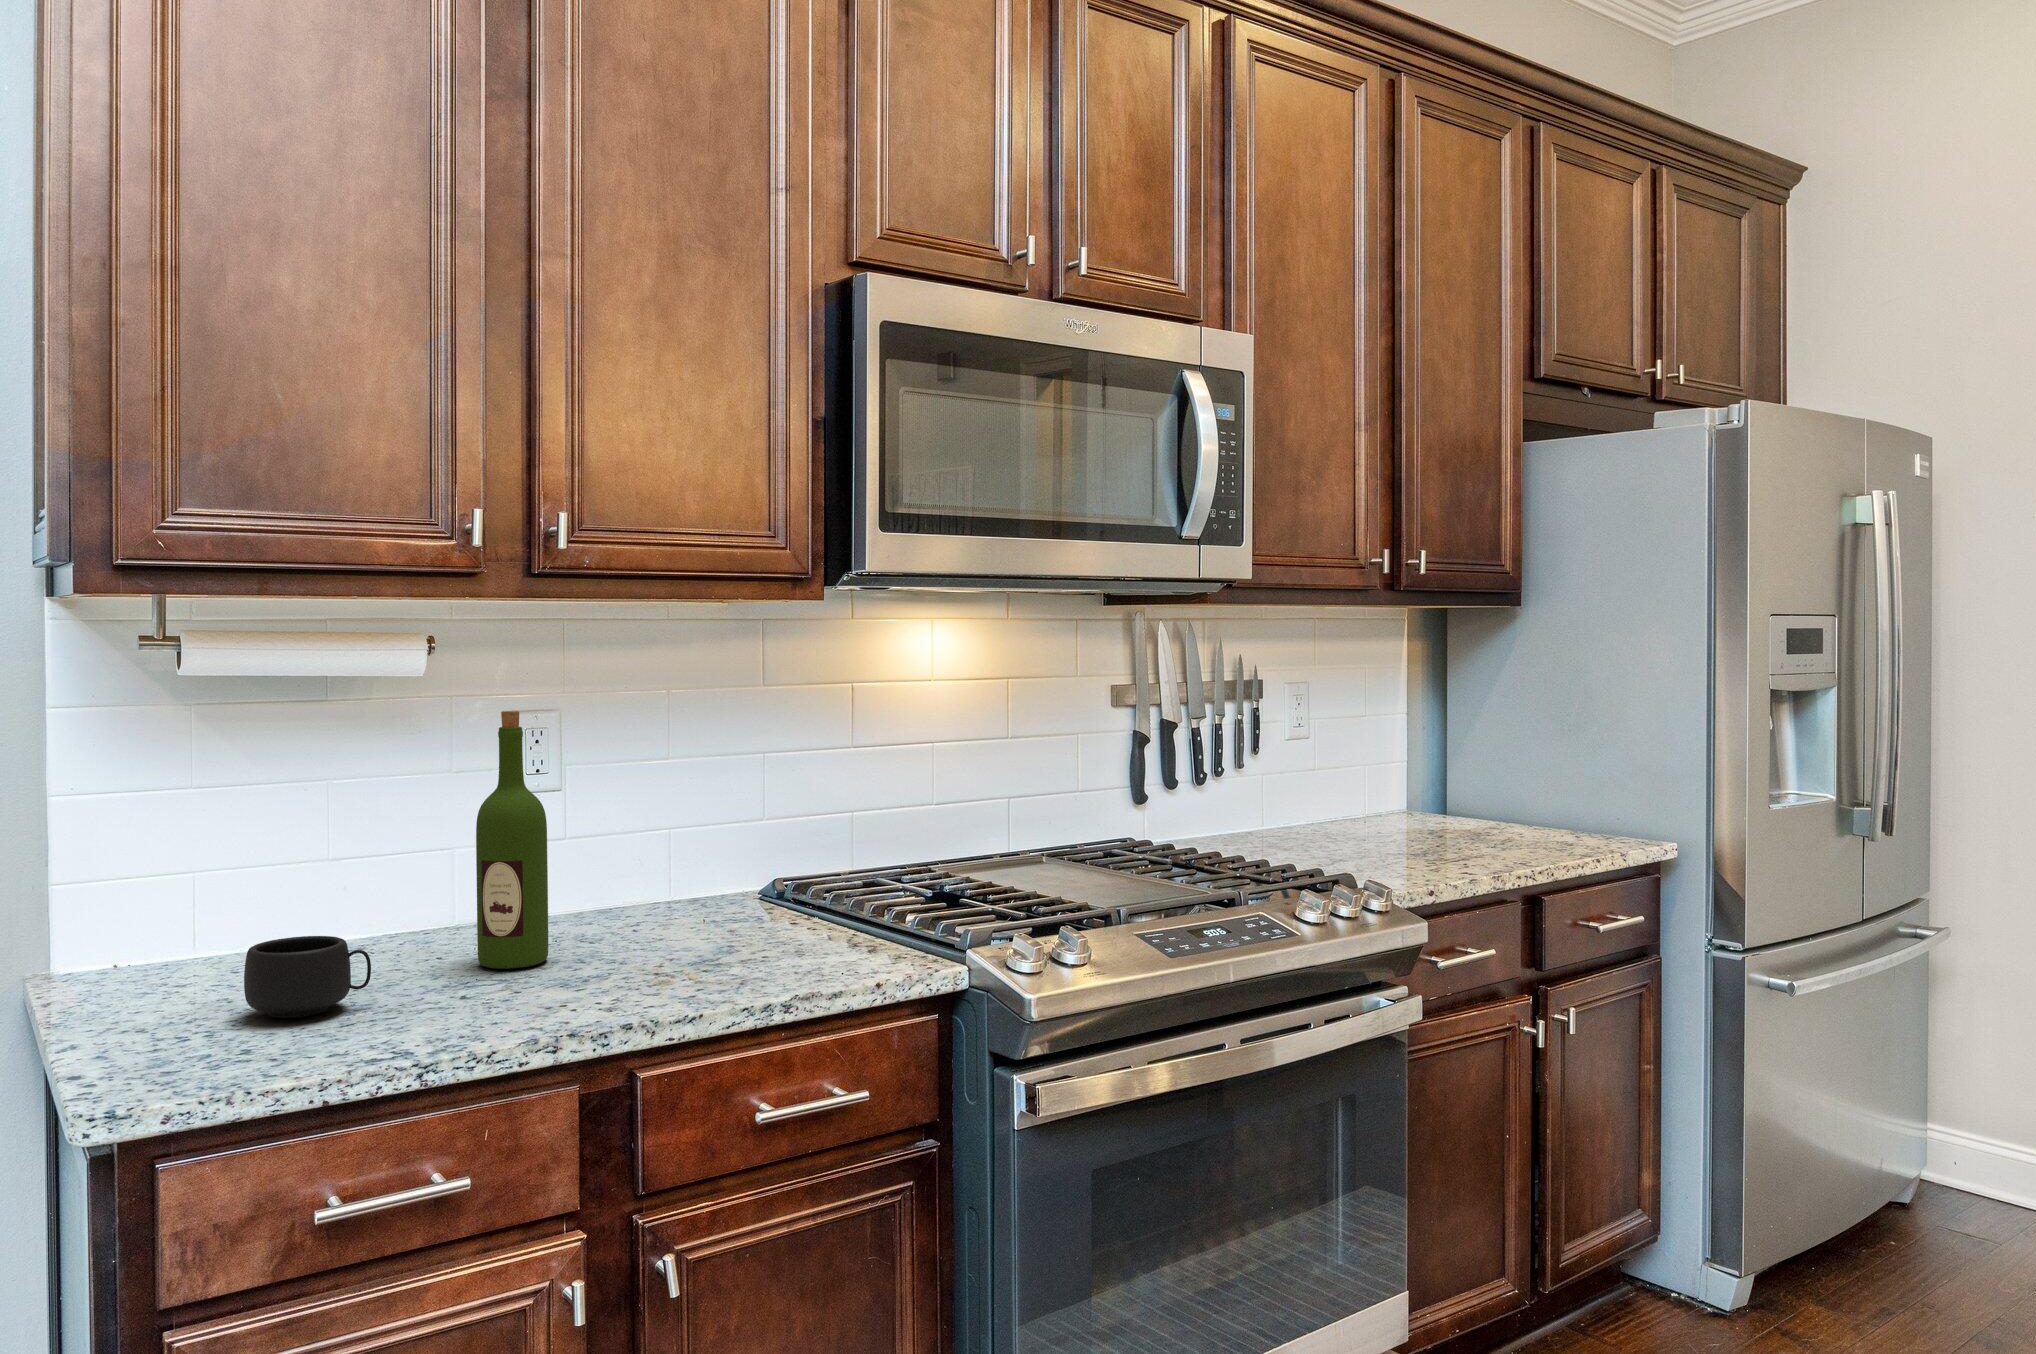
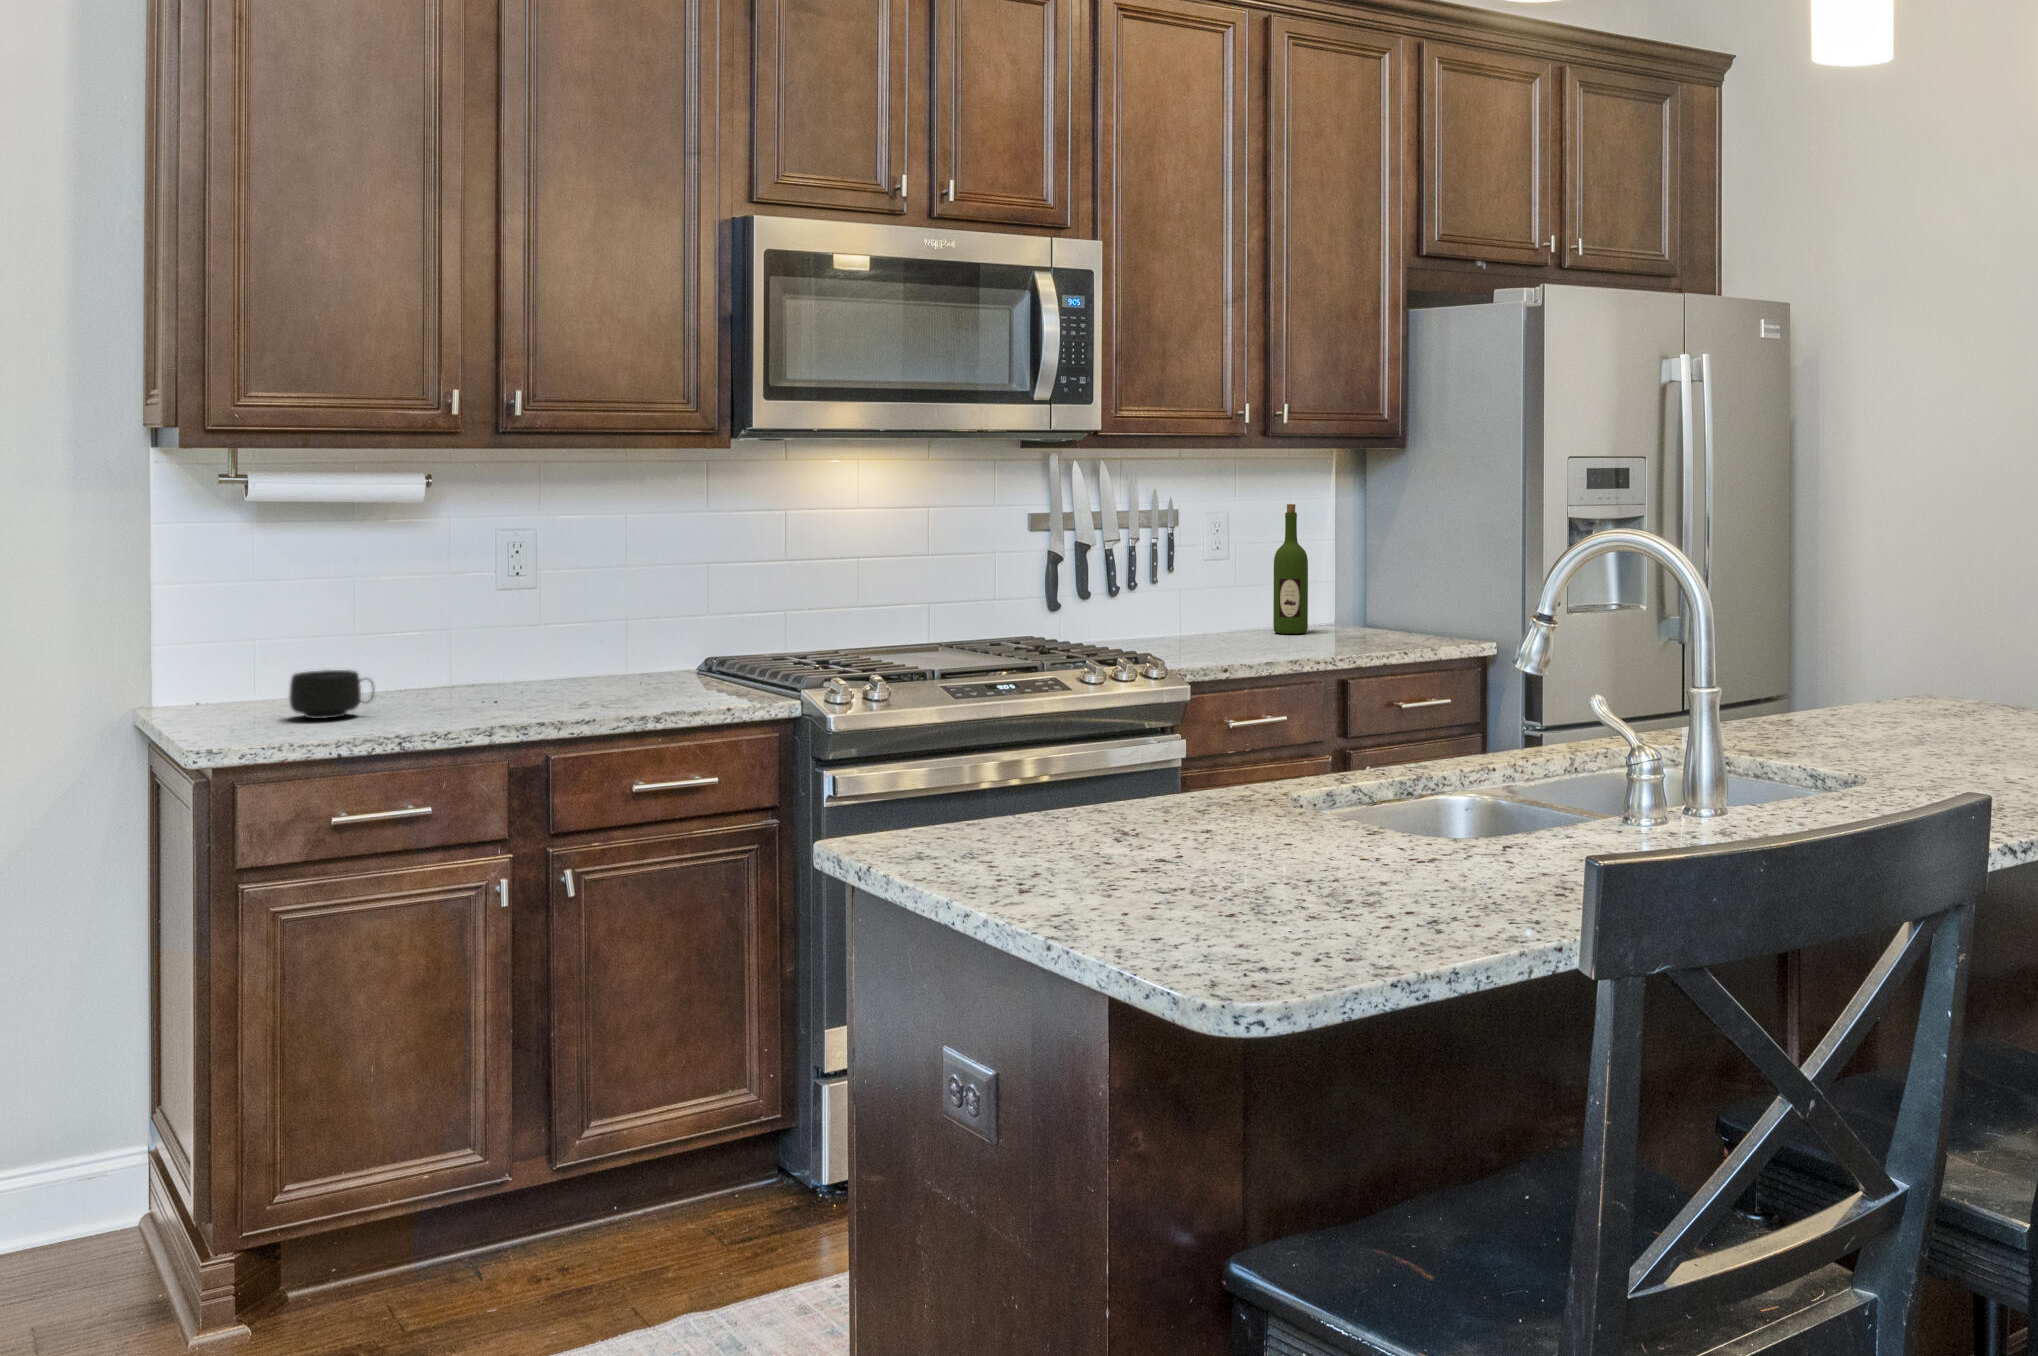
wine bottle: present [476,711,548,969] -> present [1273,504,1308,634]

